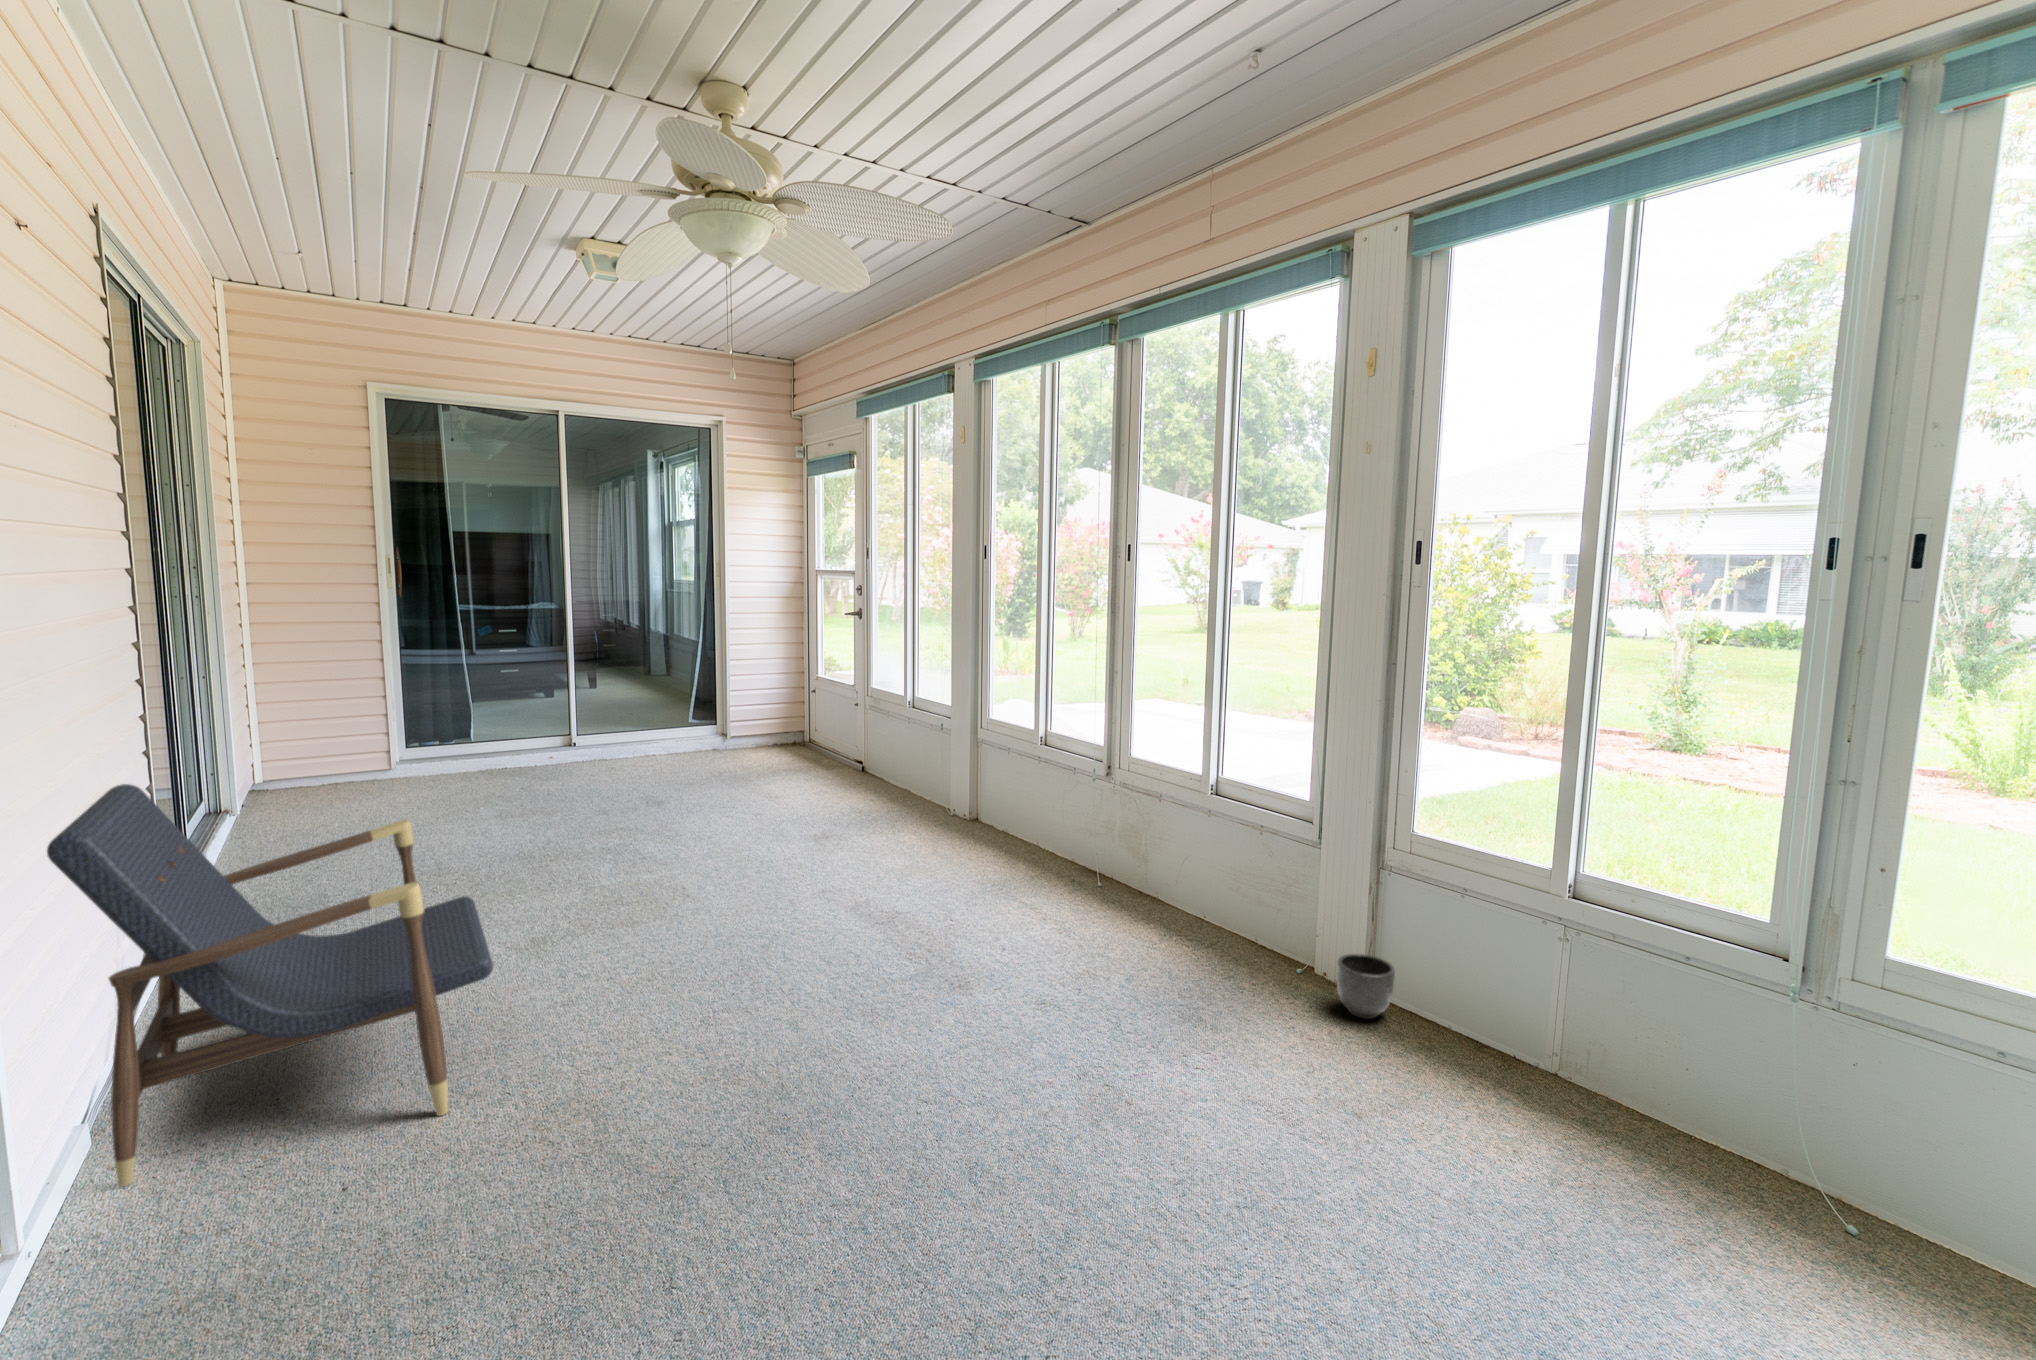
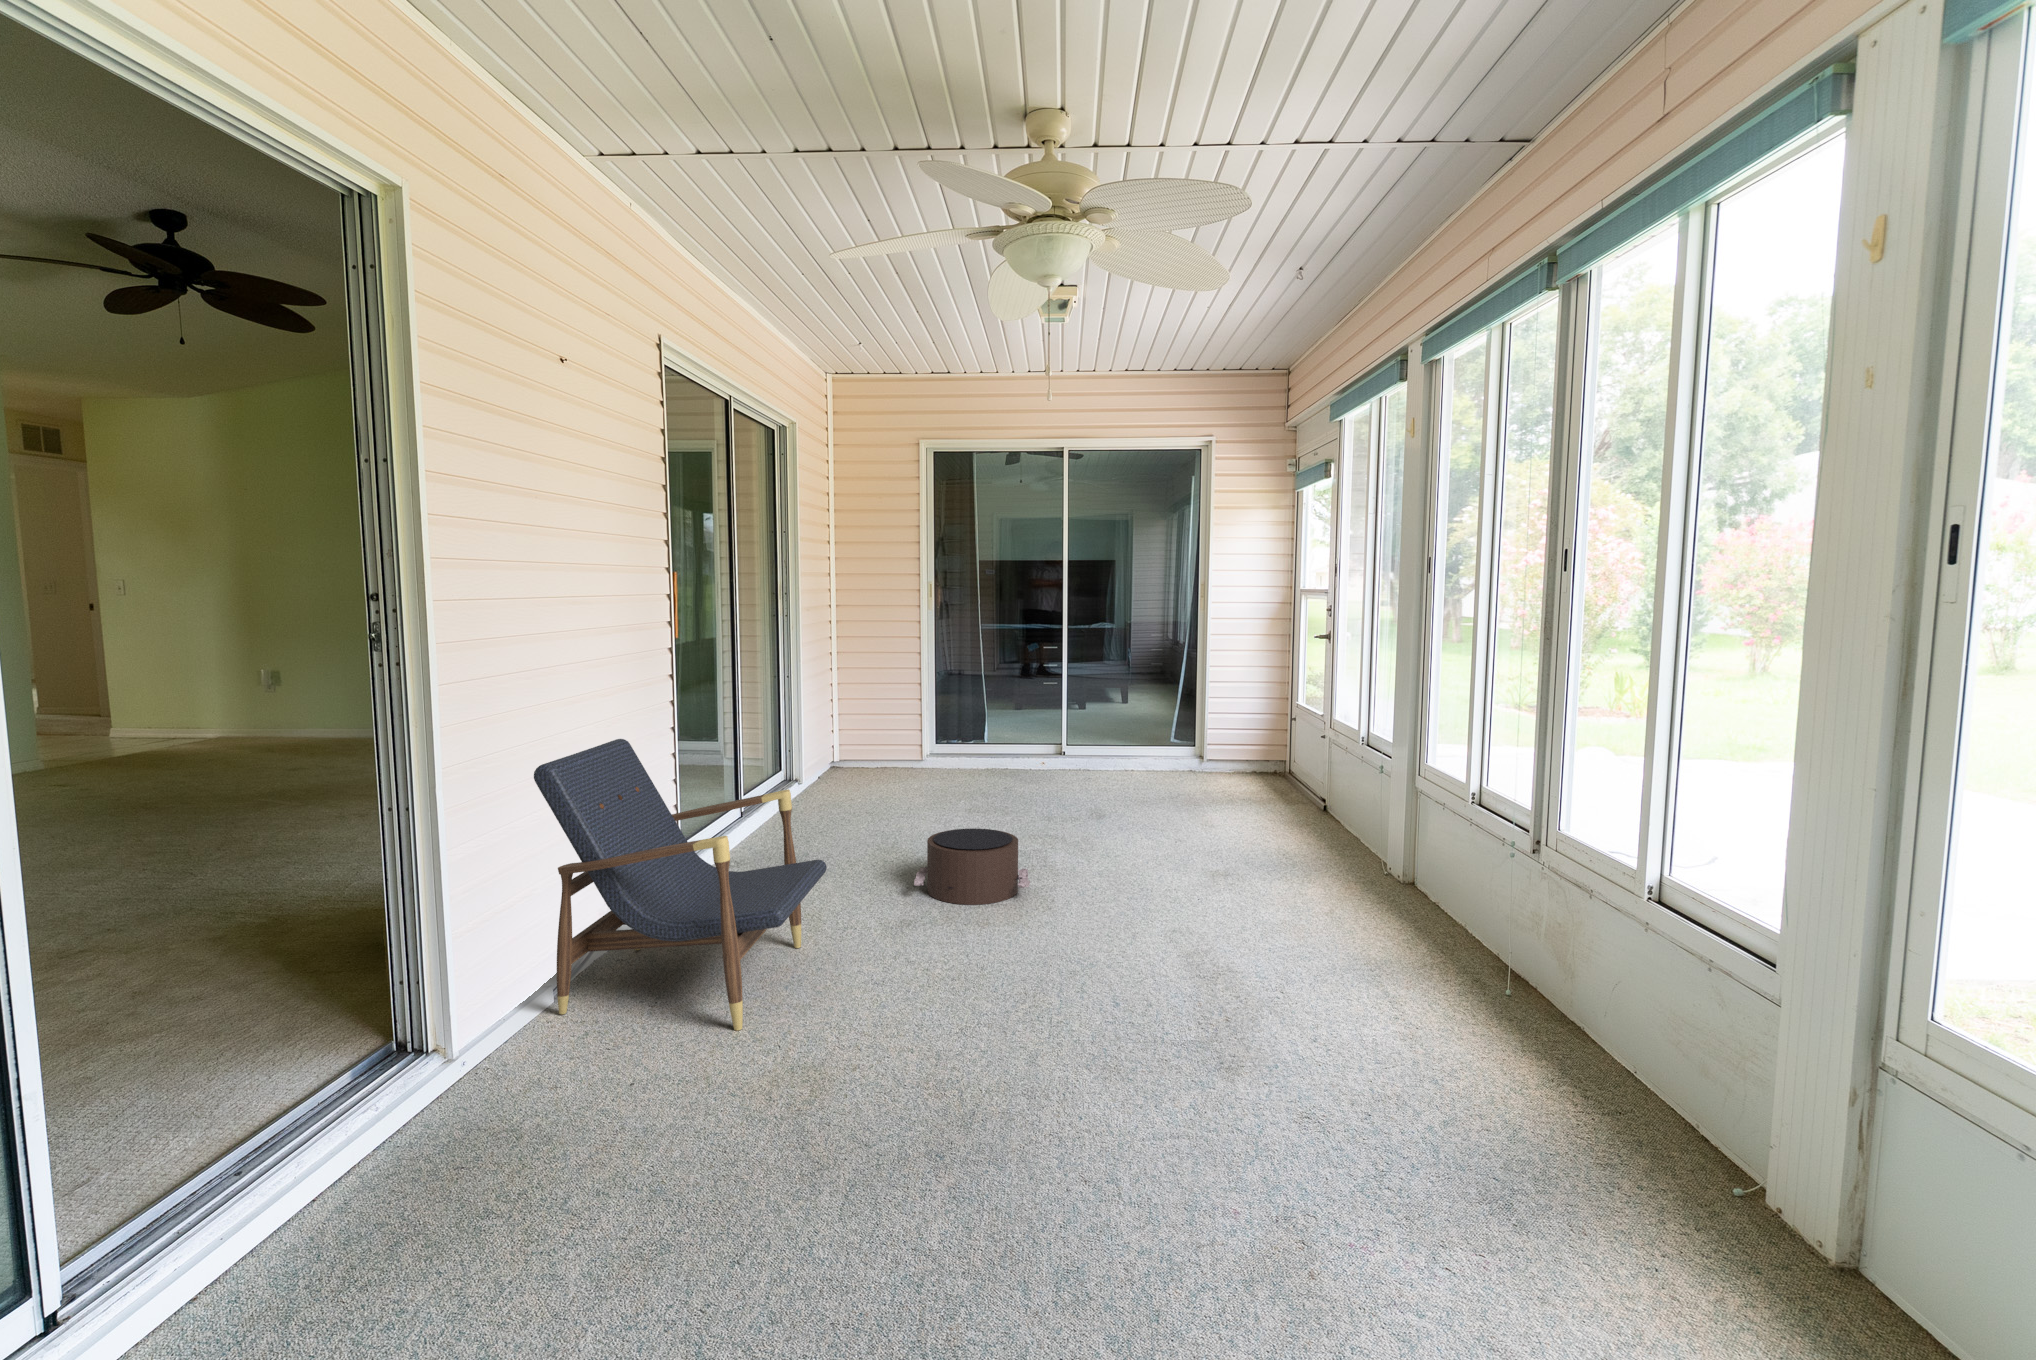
pouf: none [521,833,667,919] -> present [914,828,1030,905]
planter: present [1337,954,1395,1019] -> none [1760,1188,1878,1310]

